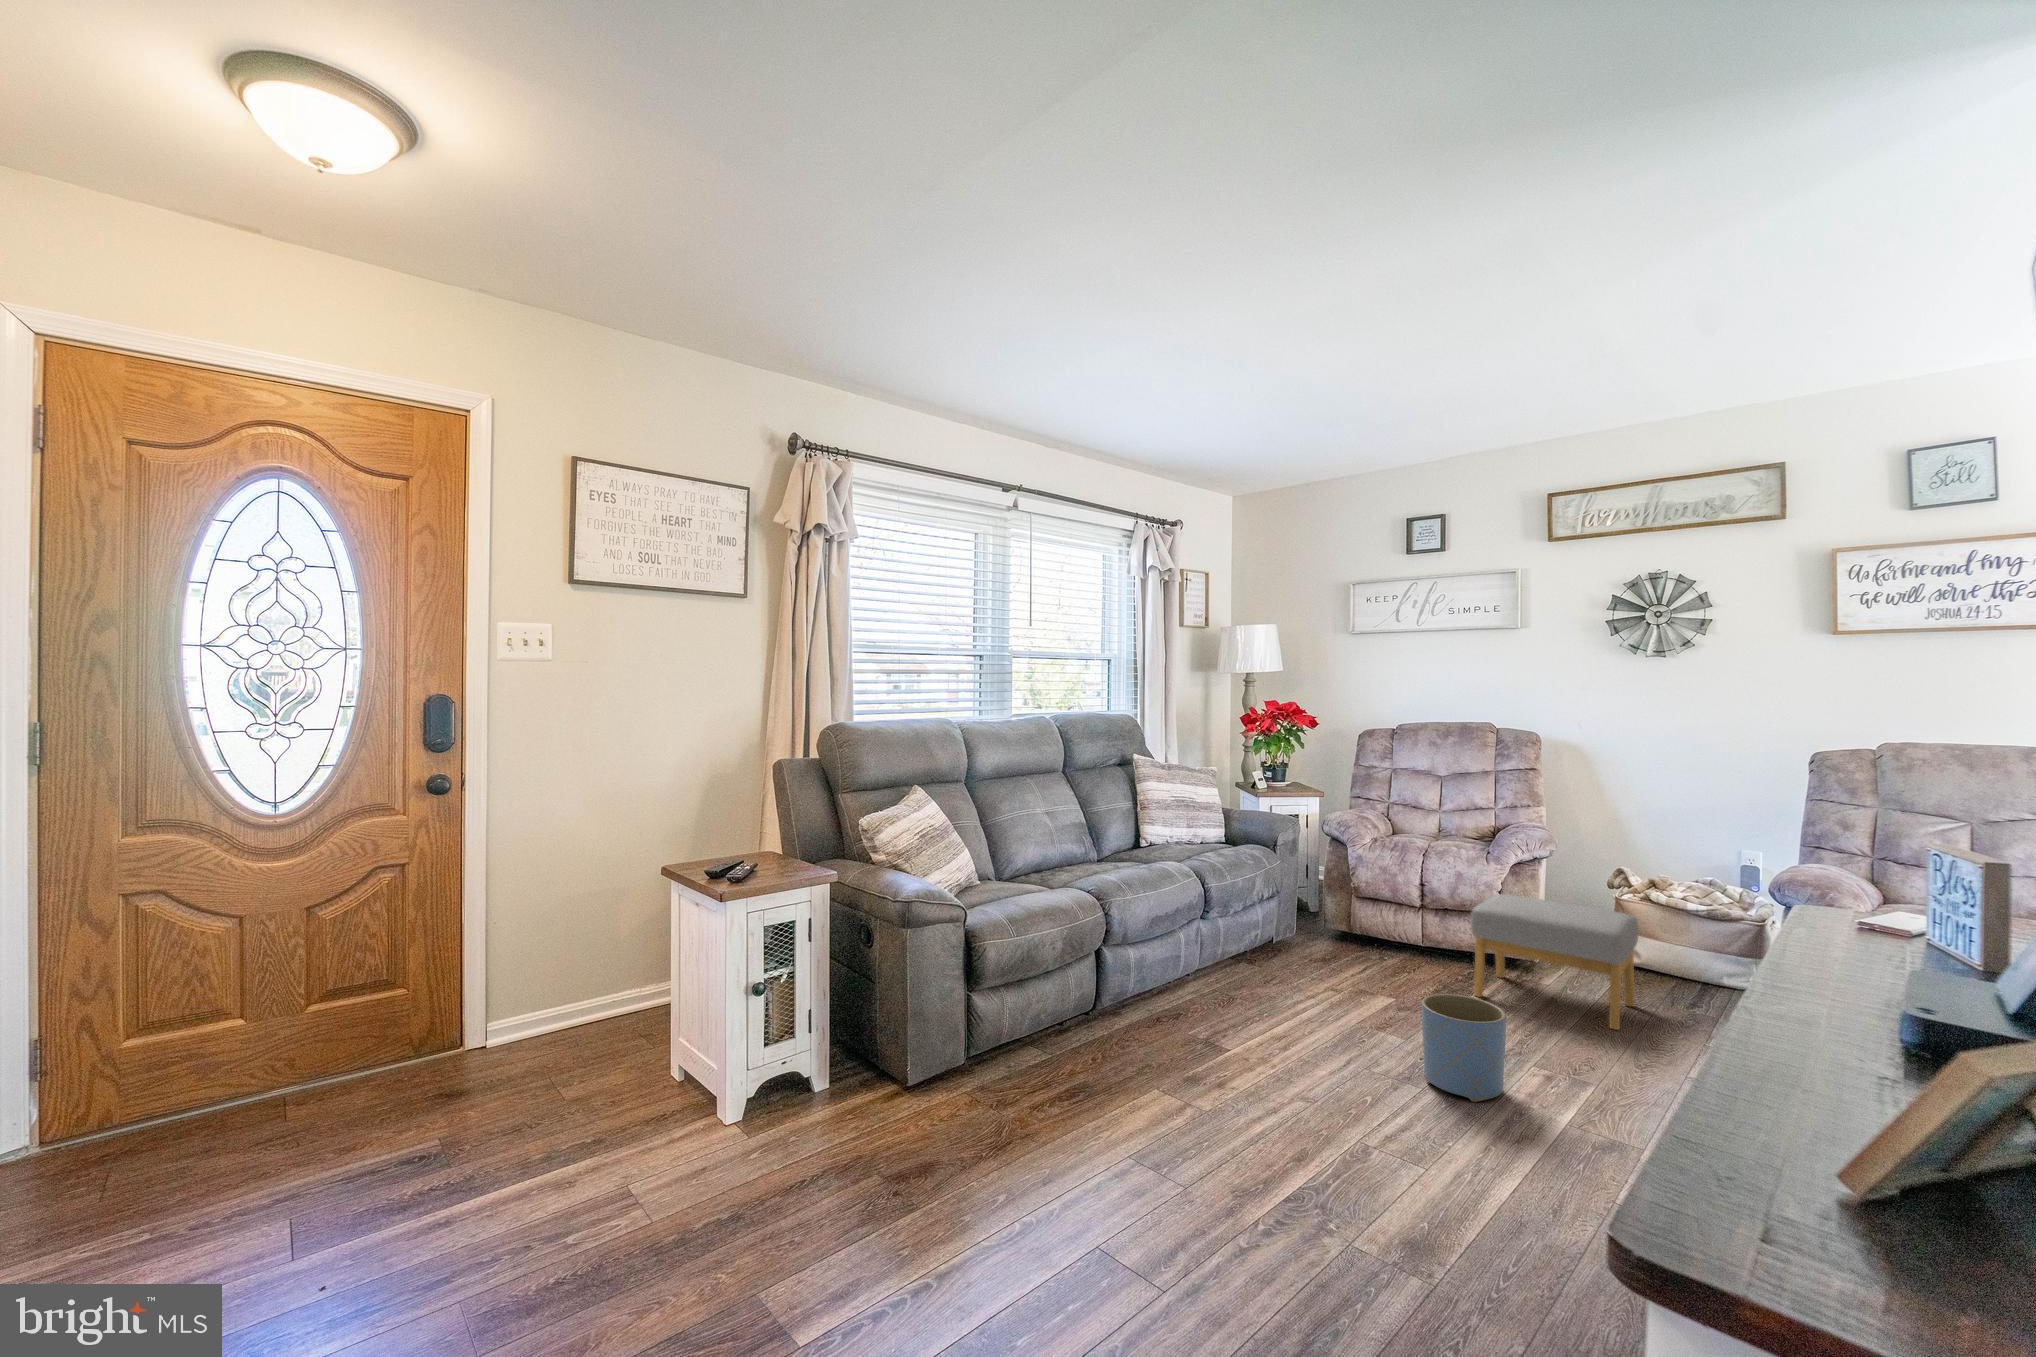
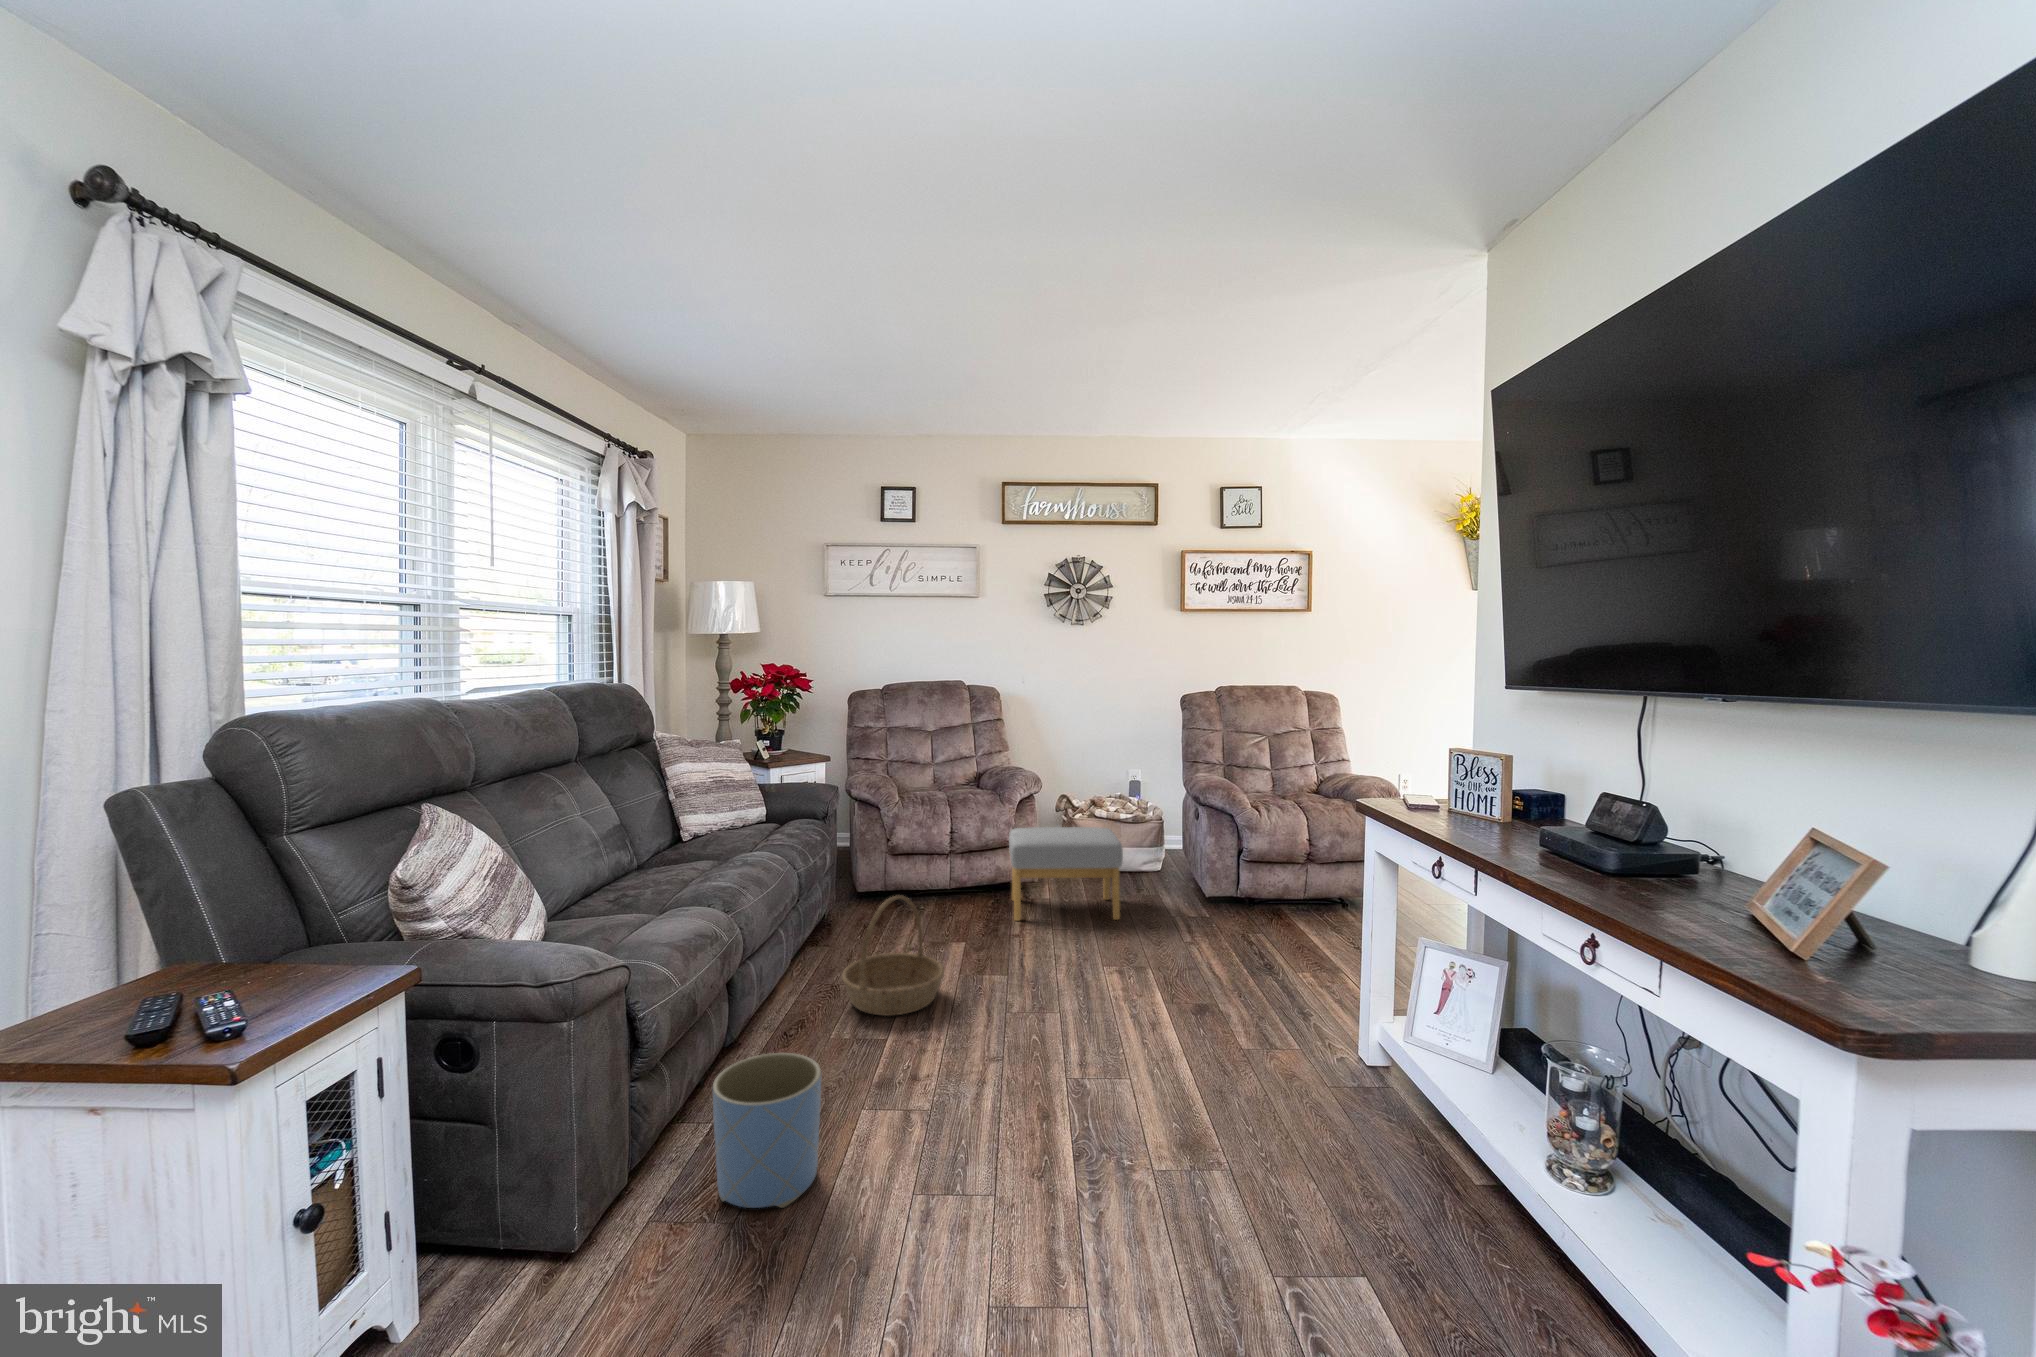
basket: none [1218,925,1318,1039] -> present [842,896,944,1016]
planter: present [1421,994,1506,1102] -> present [713,1053,821,1208]

